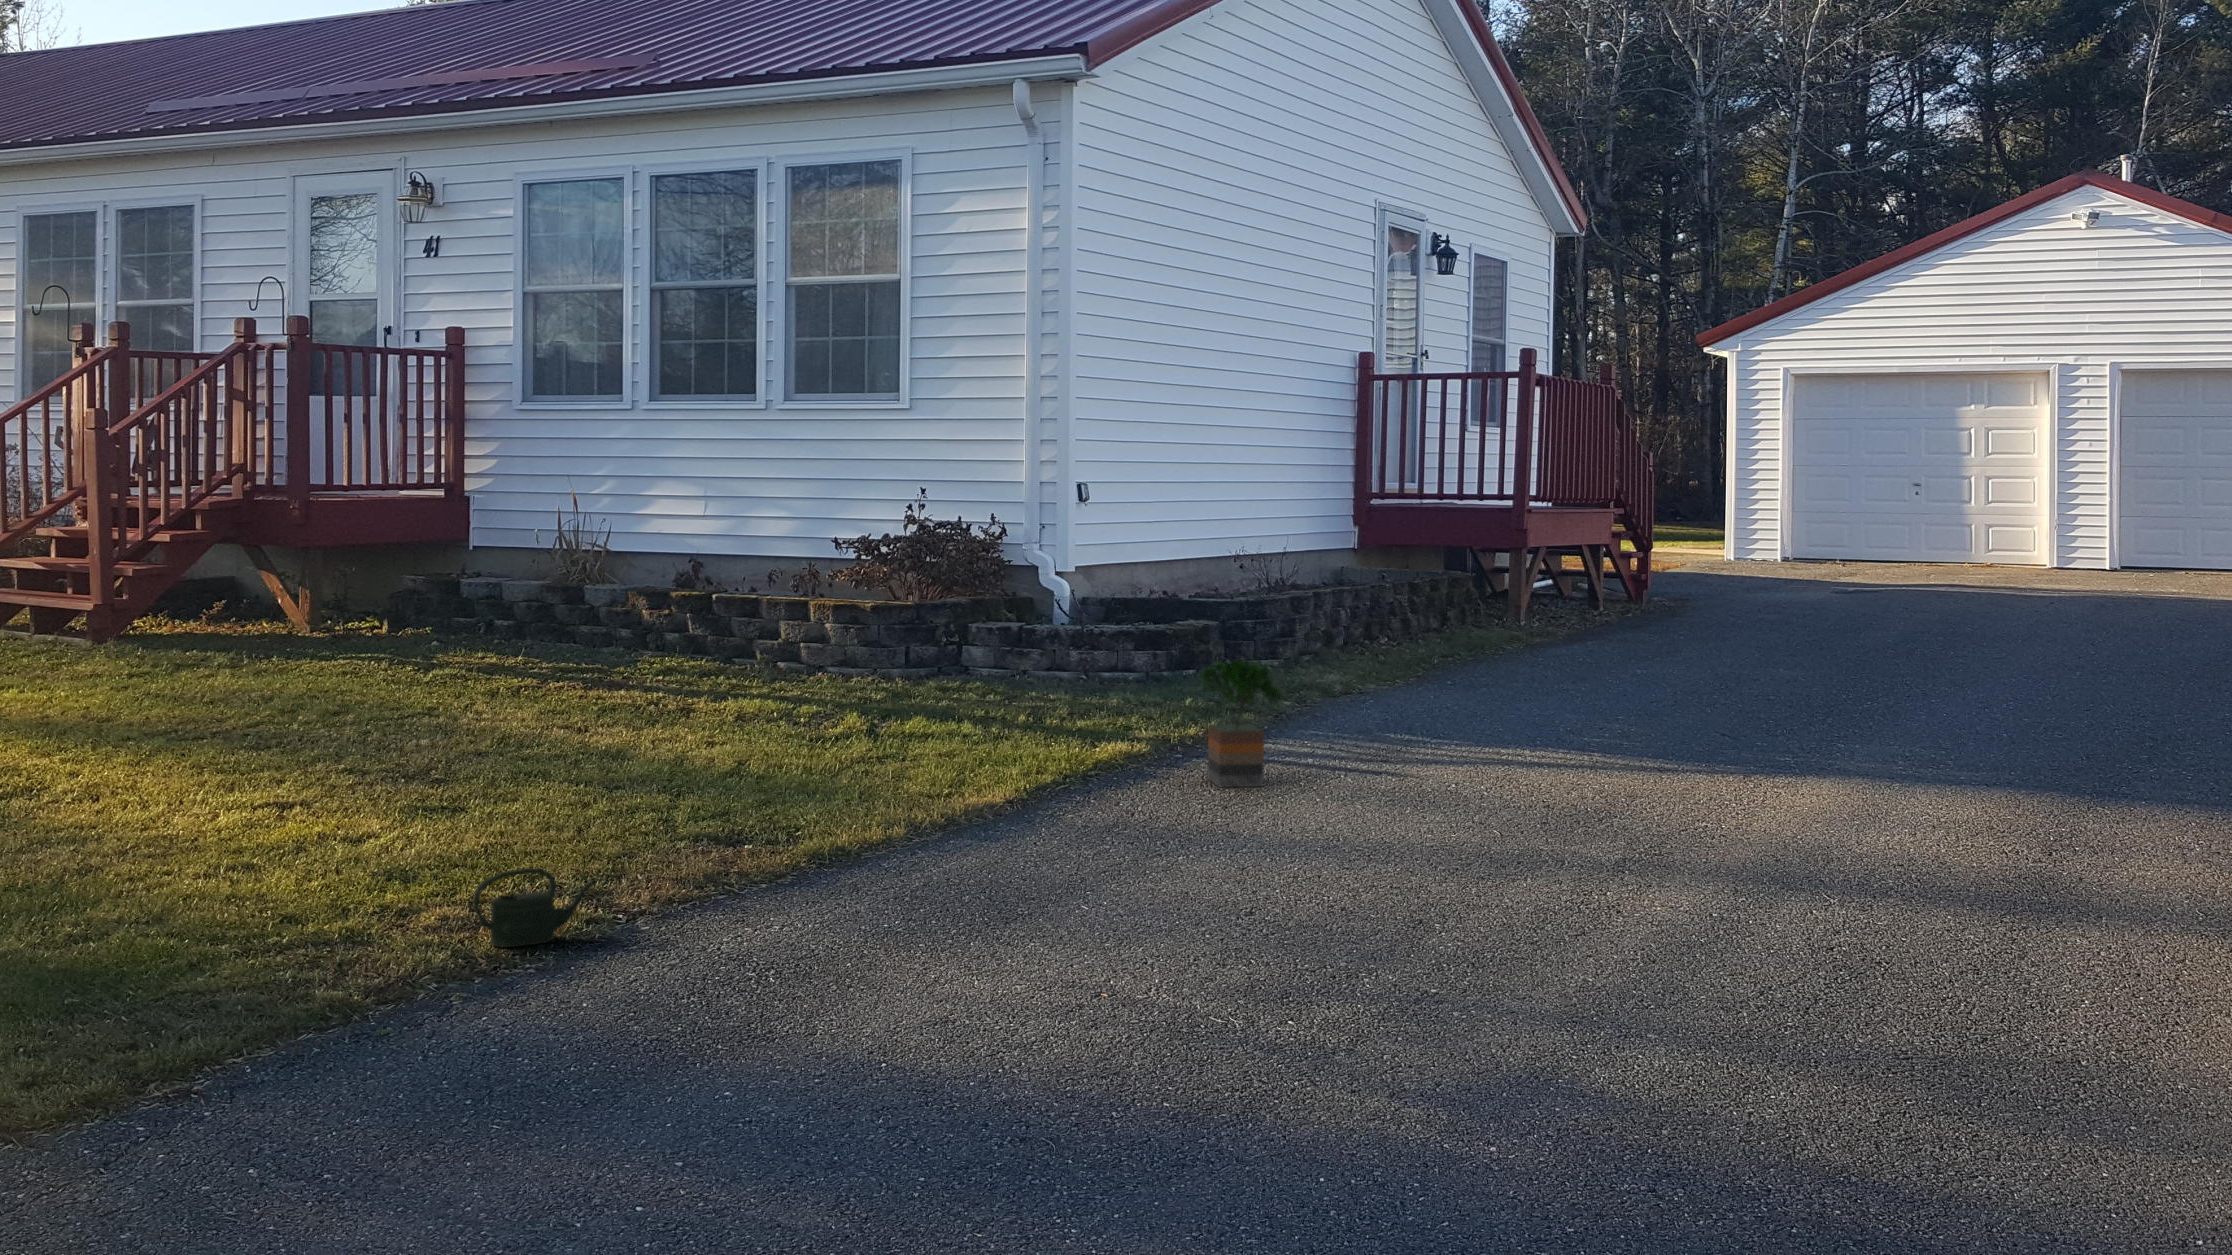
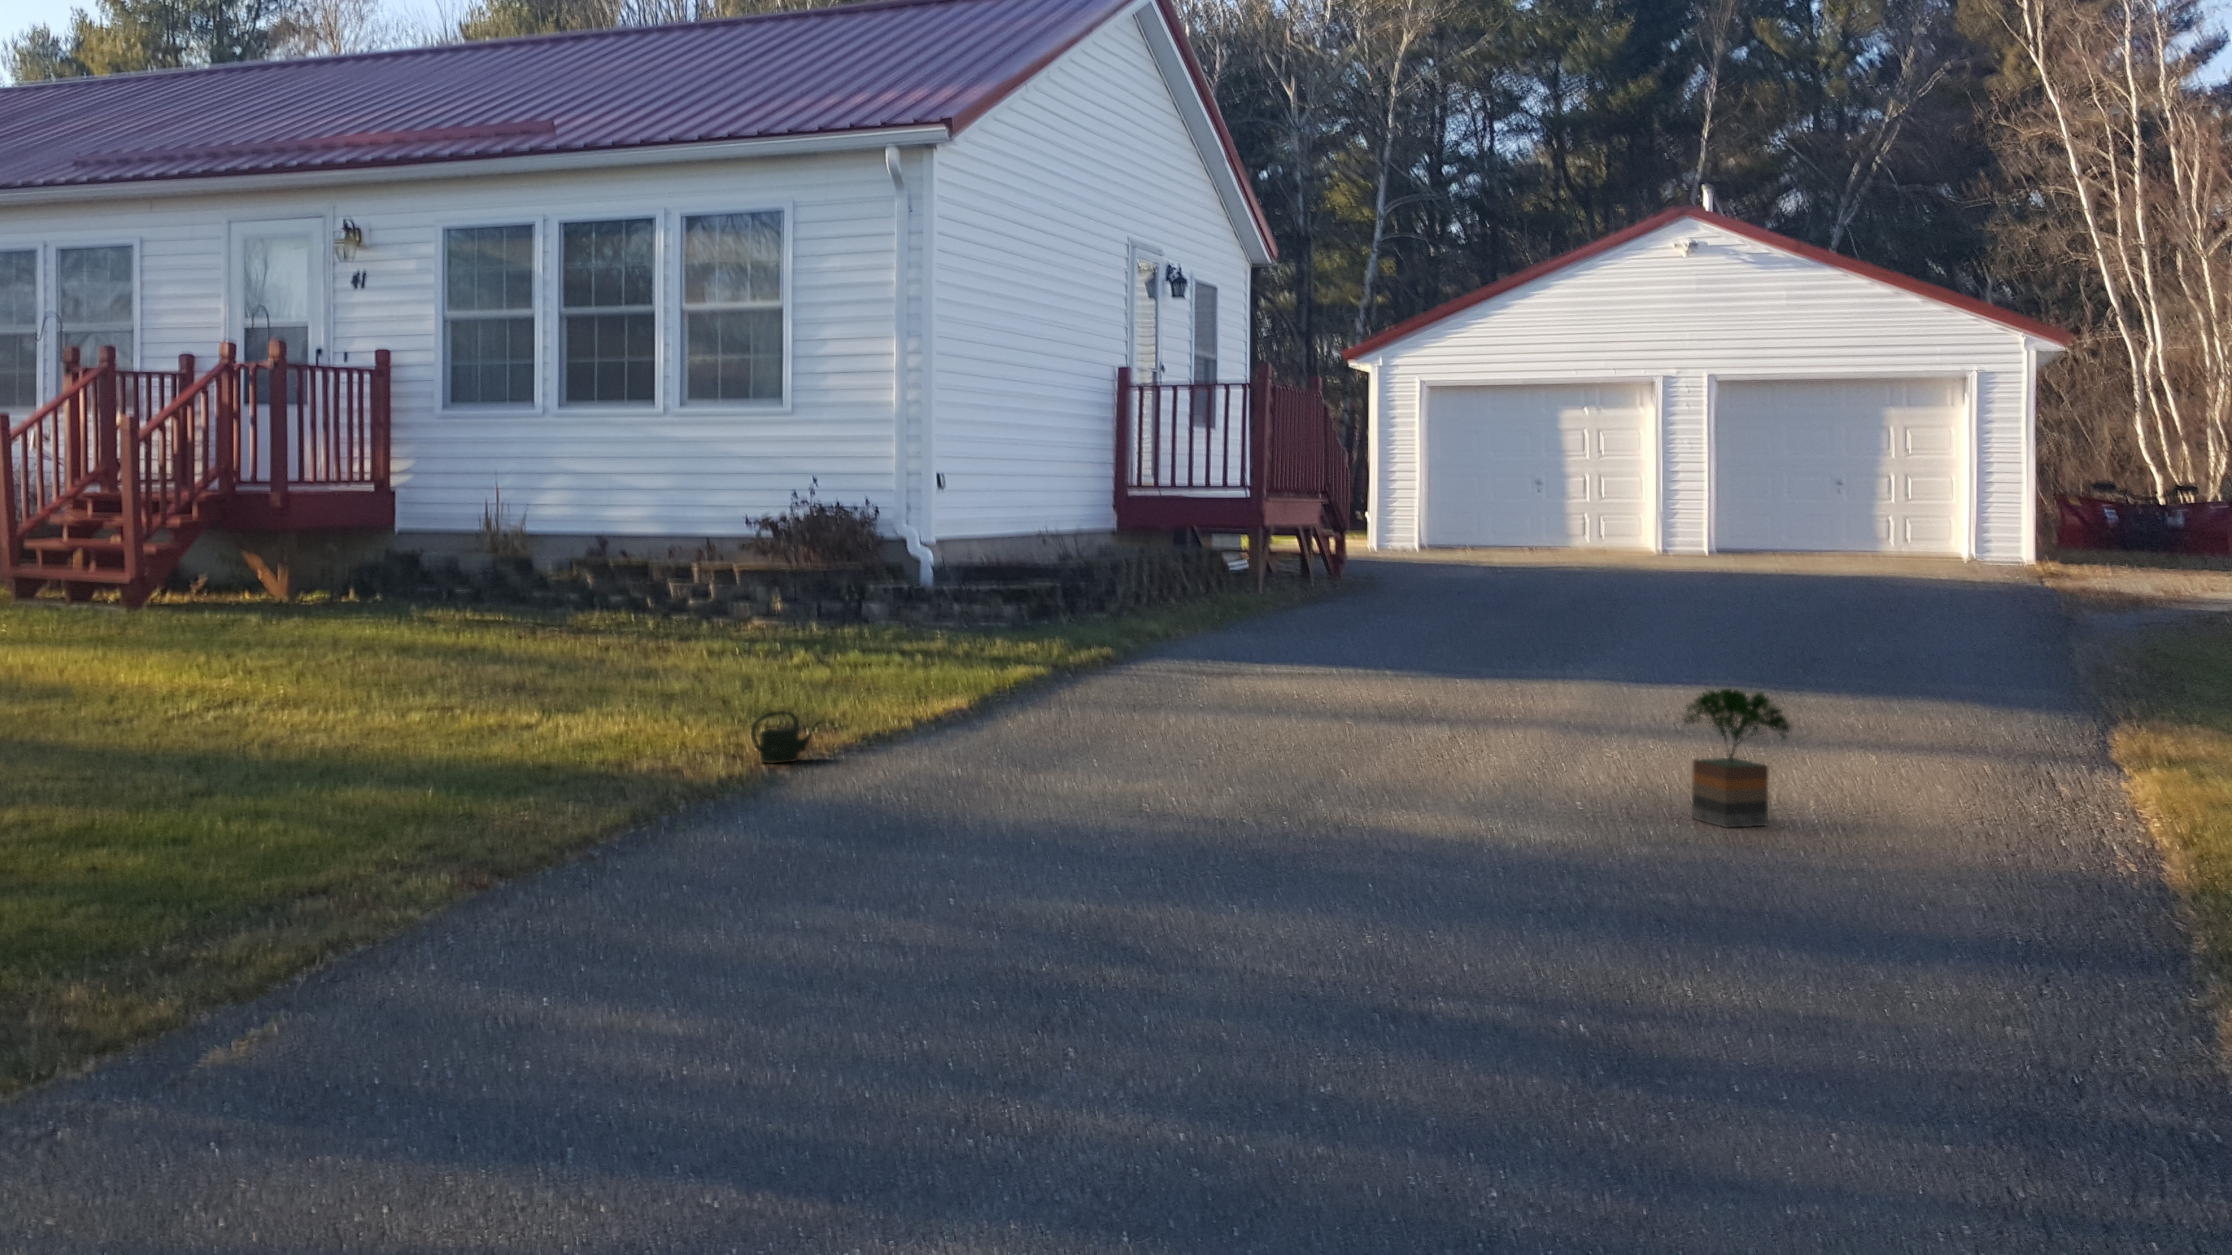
potted tree: present [1199,661,1283,788] -> present [1682,688,1790,828]

